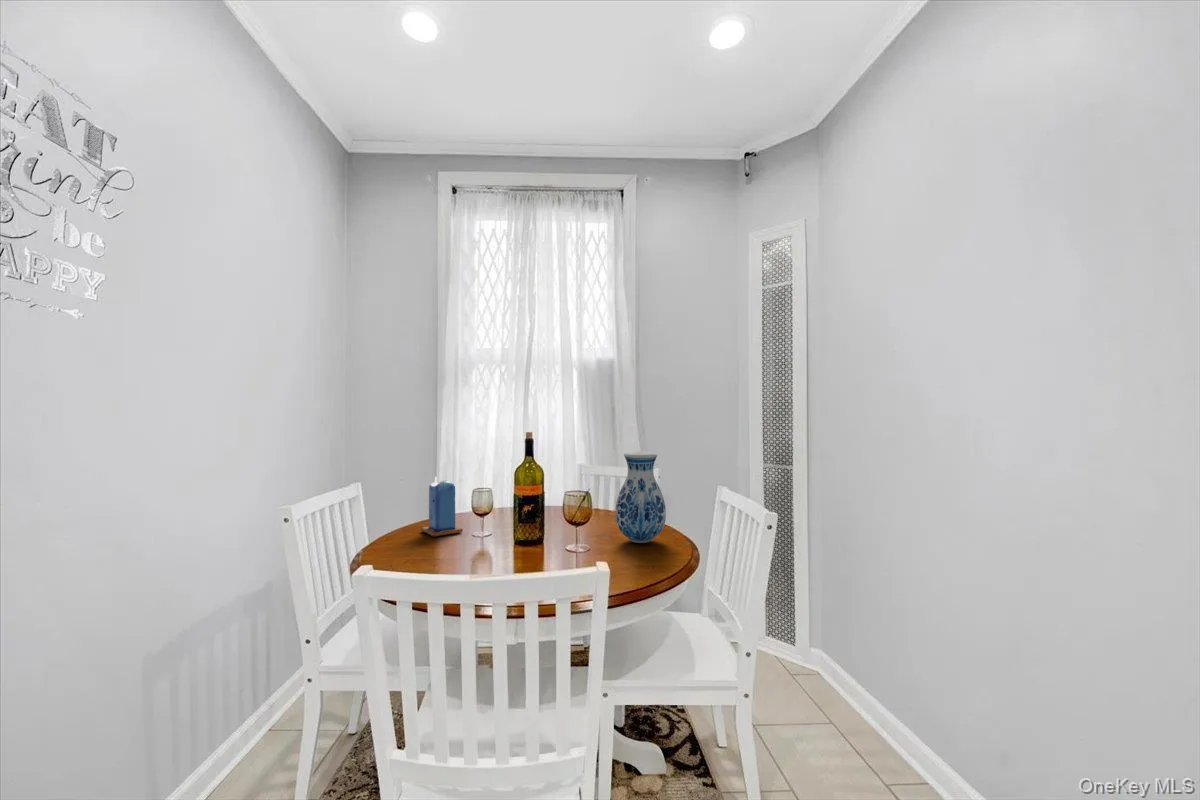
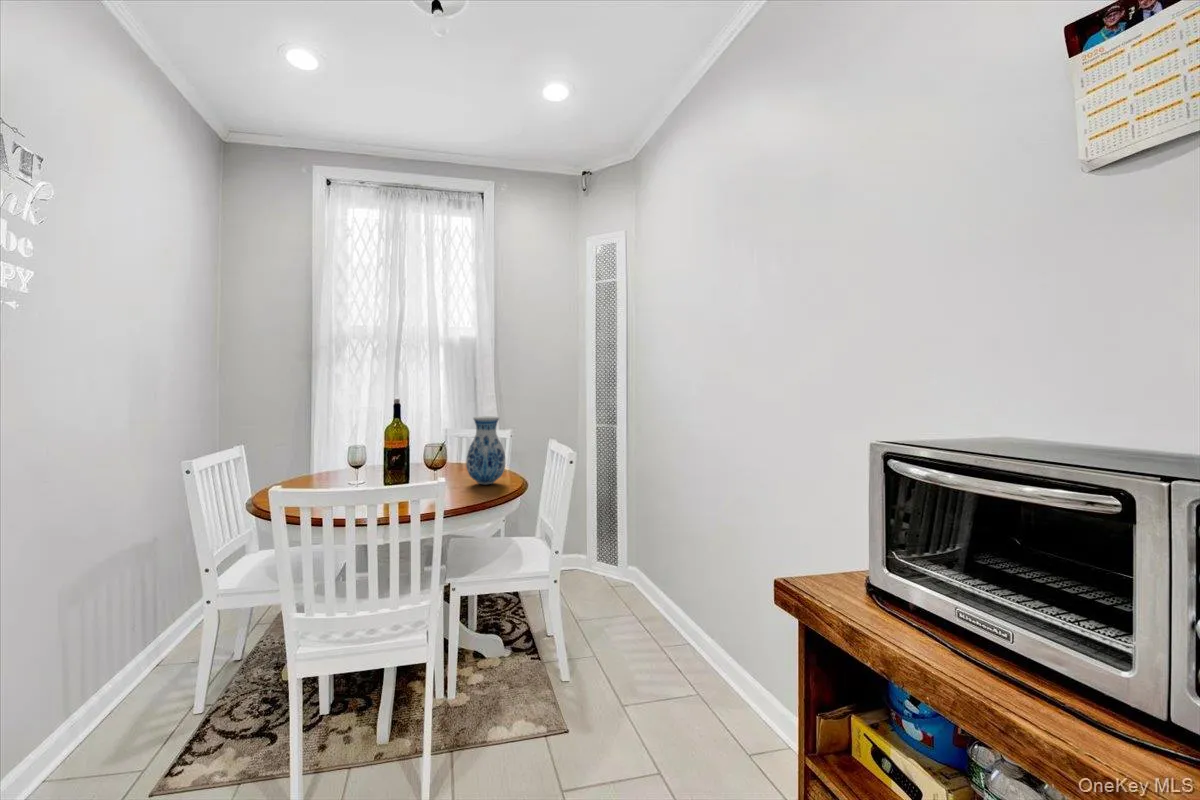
candle: present [421,477,463,537] -> none [301,437,339,486]

